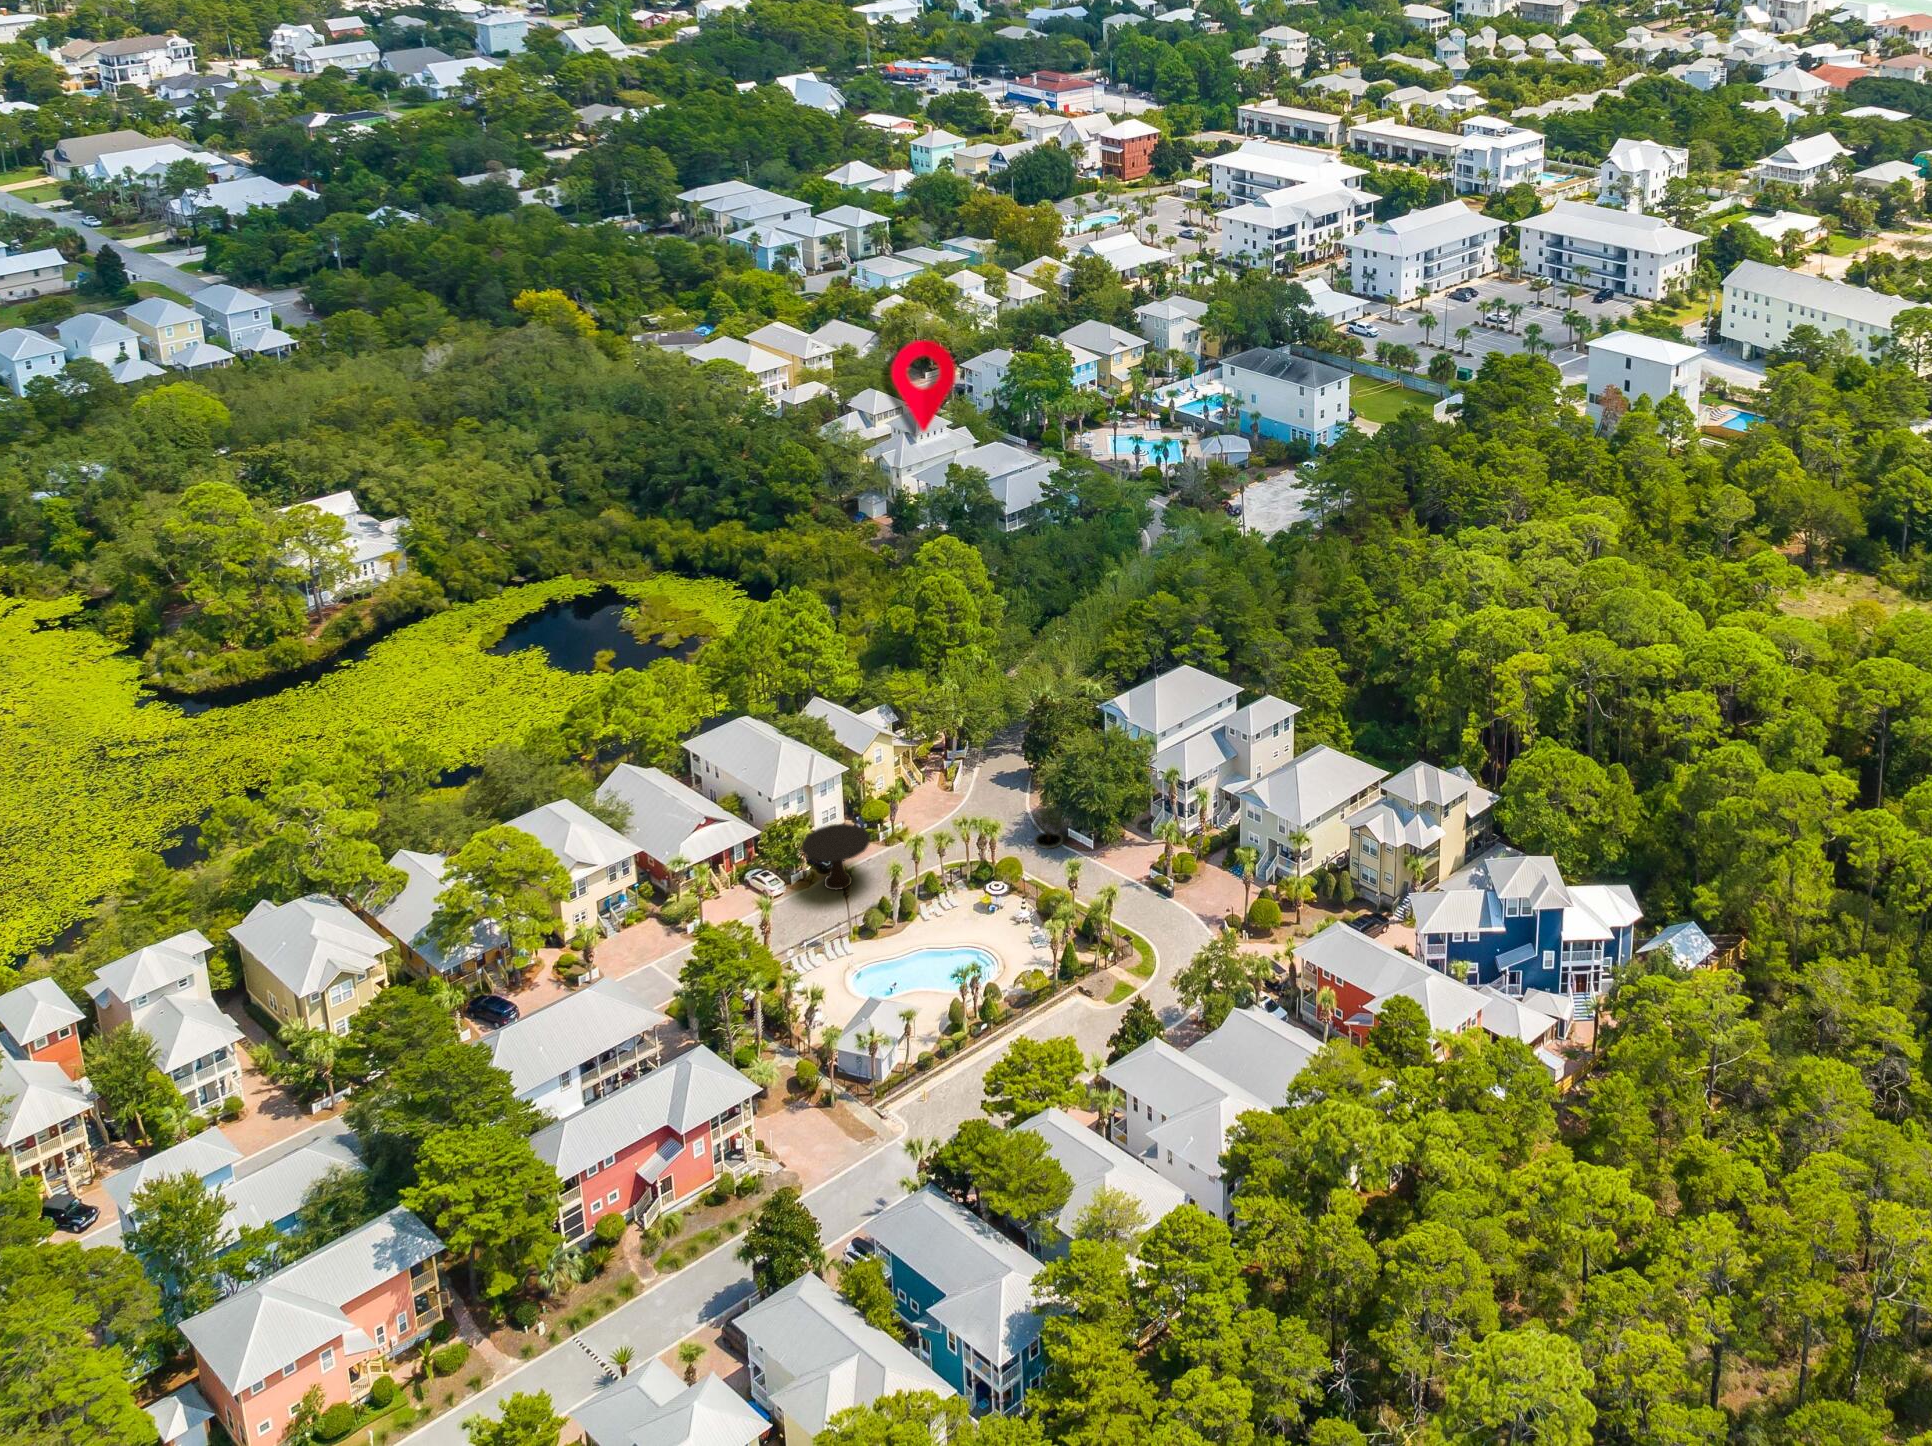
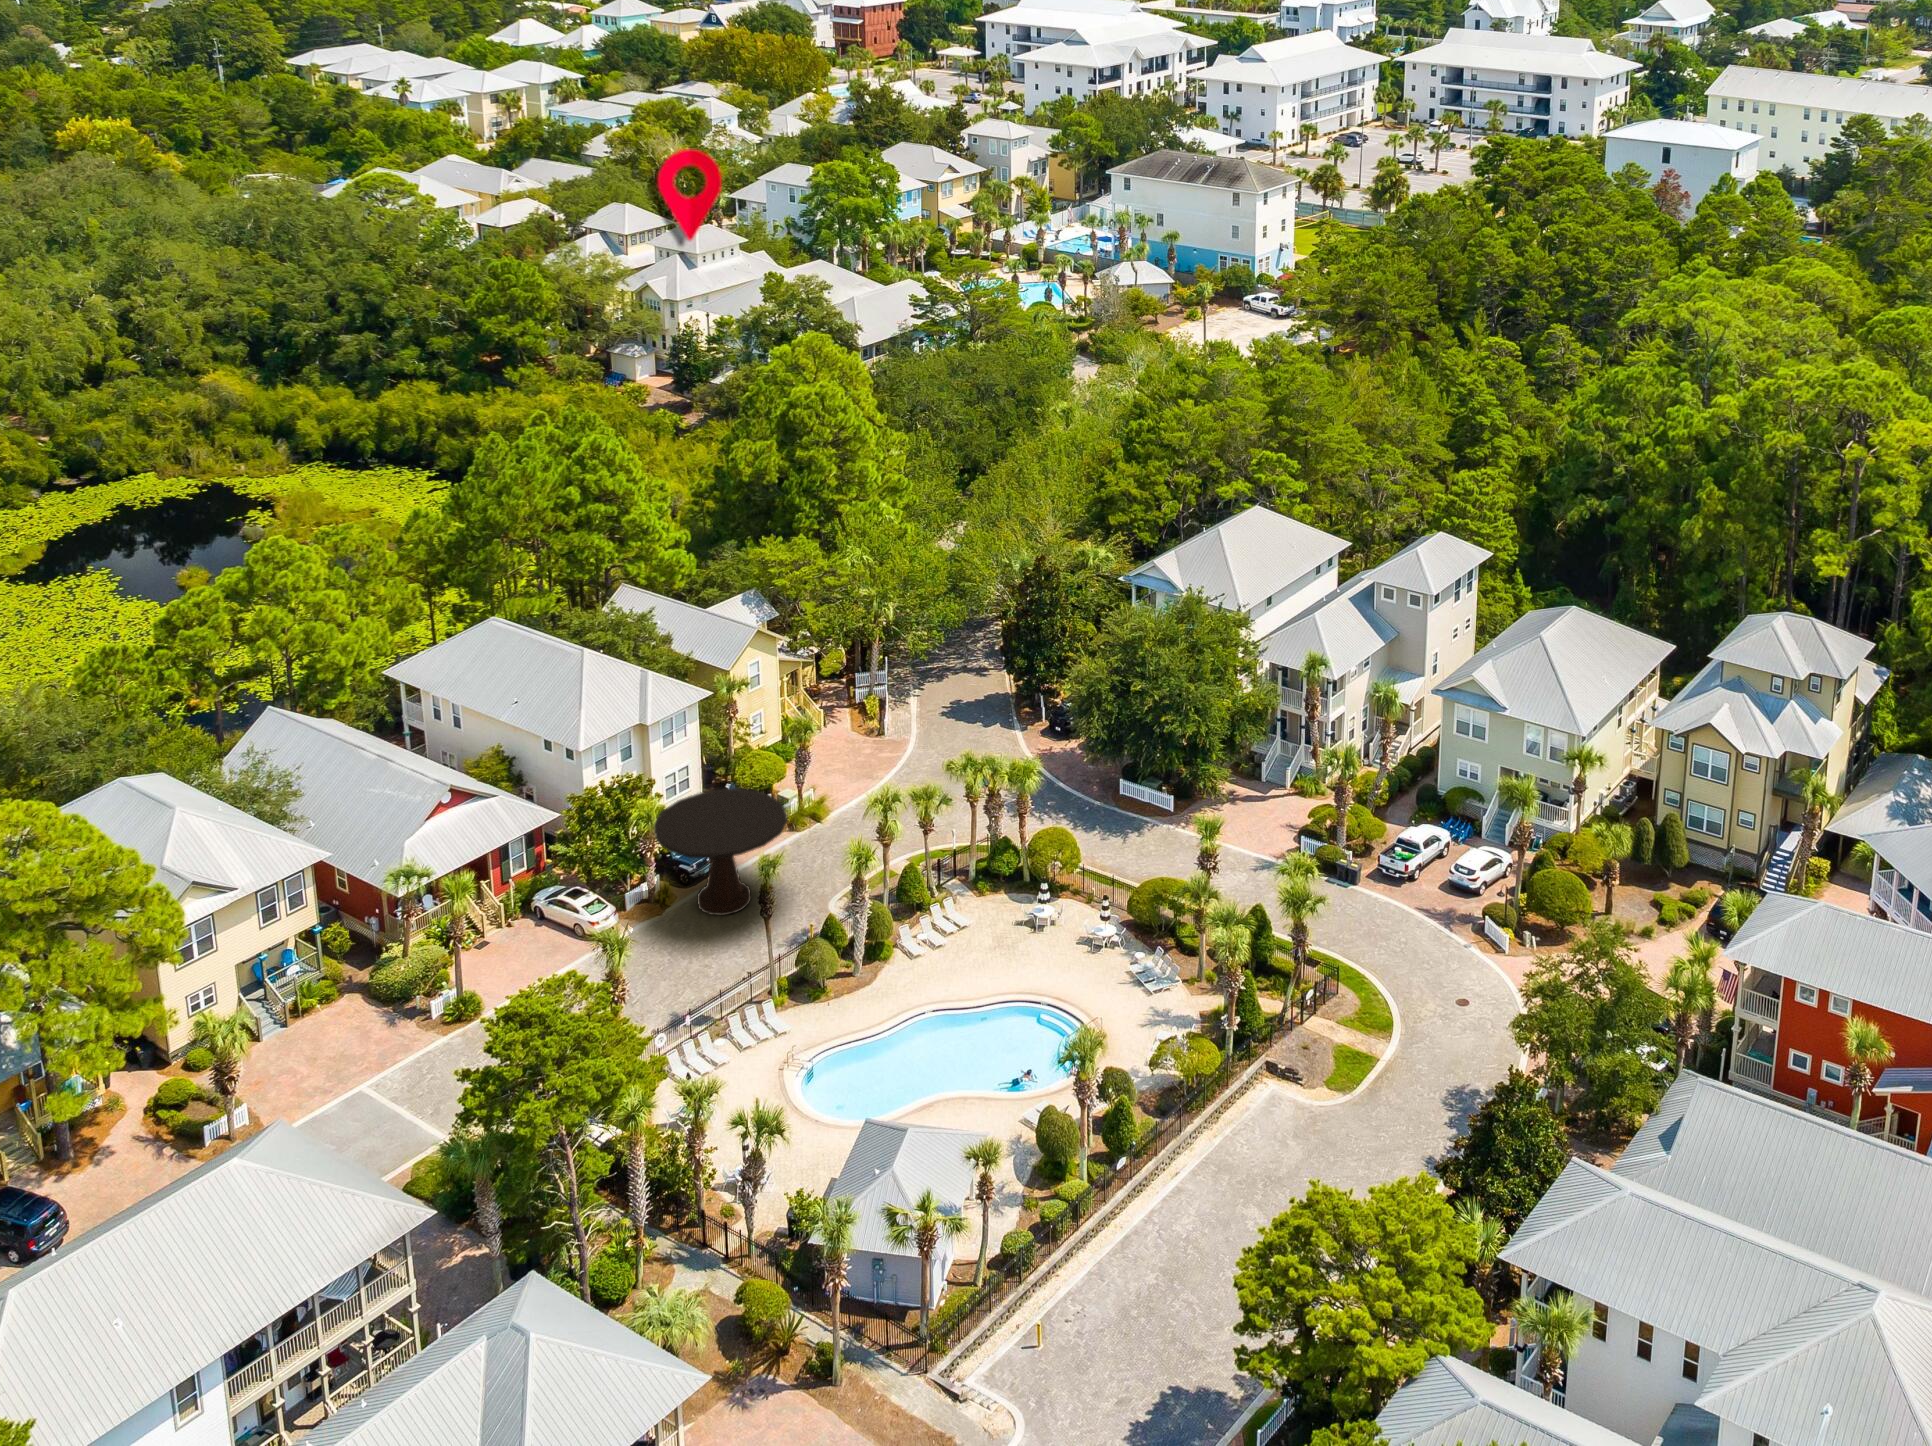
potted tree: present [1030,799,1063,849] -> none [1059,718,1123,818]

